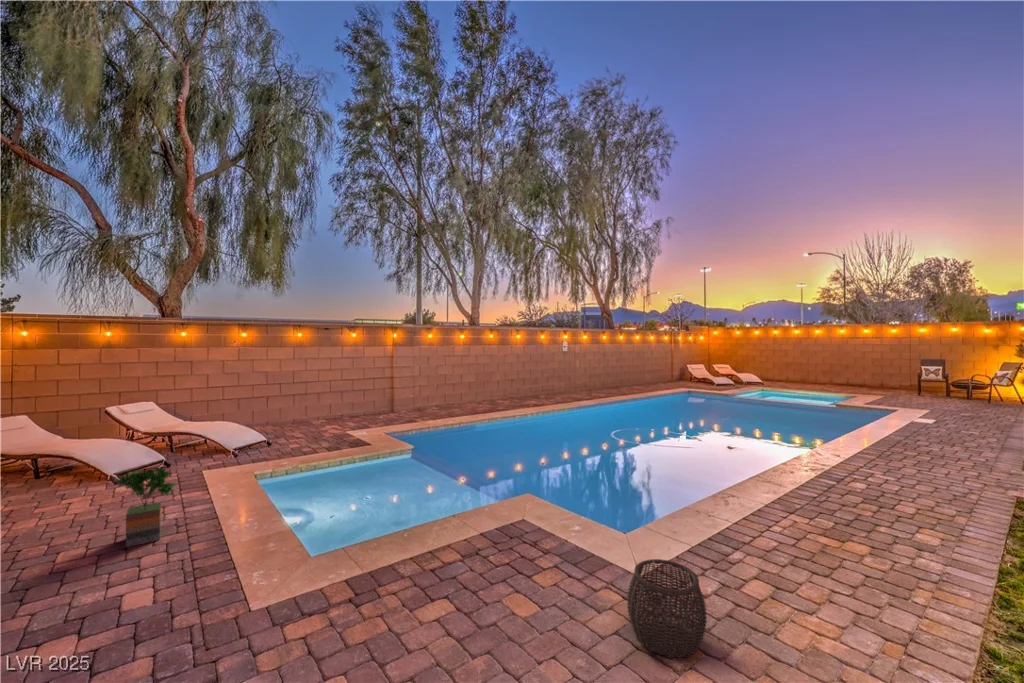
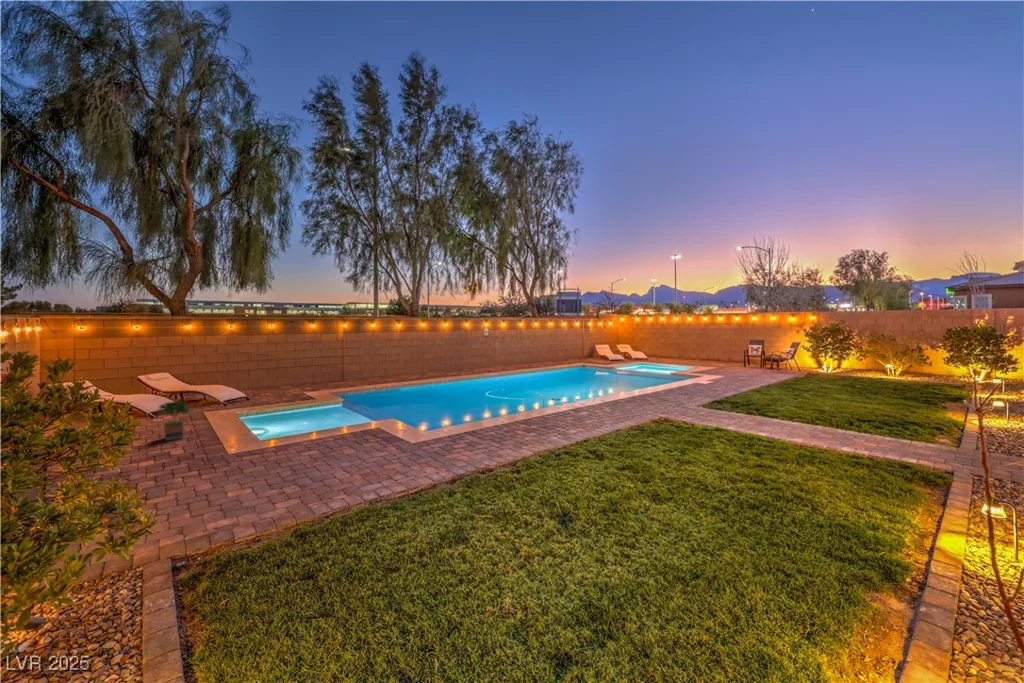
woven basket: present [627,559,707,658] -> none [395,428,428,462]

